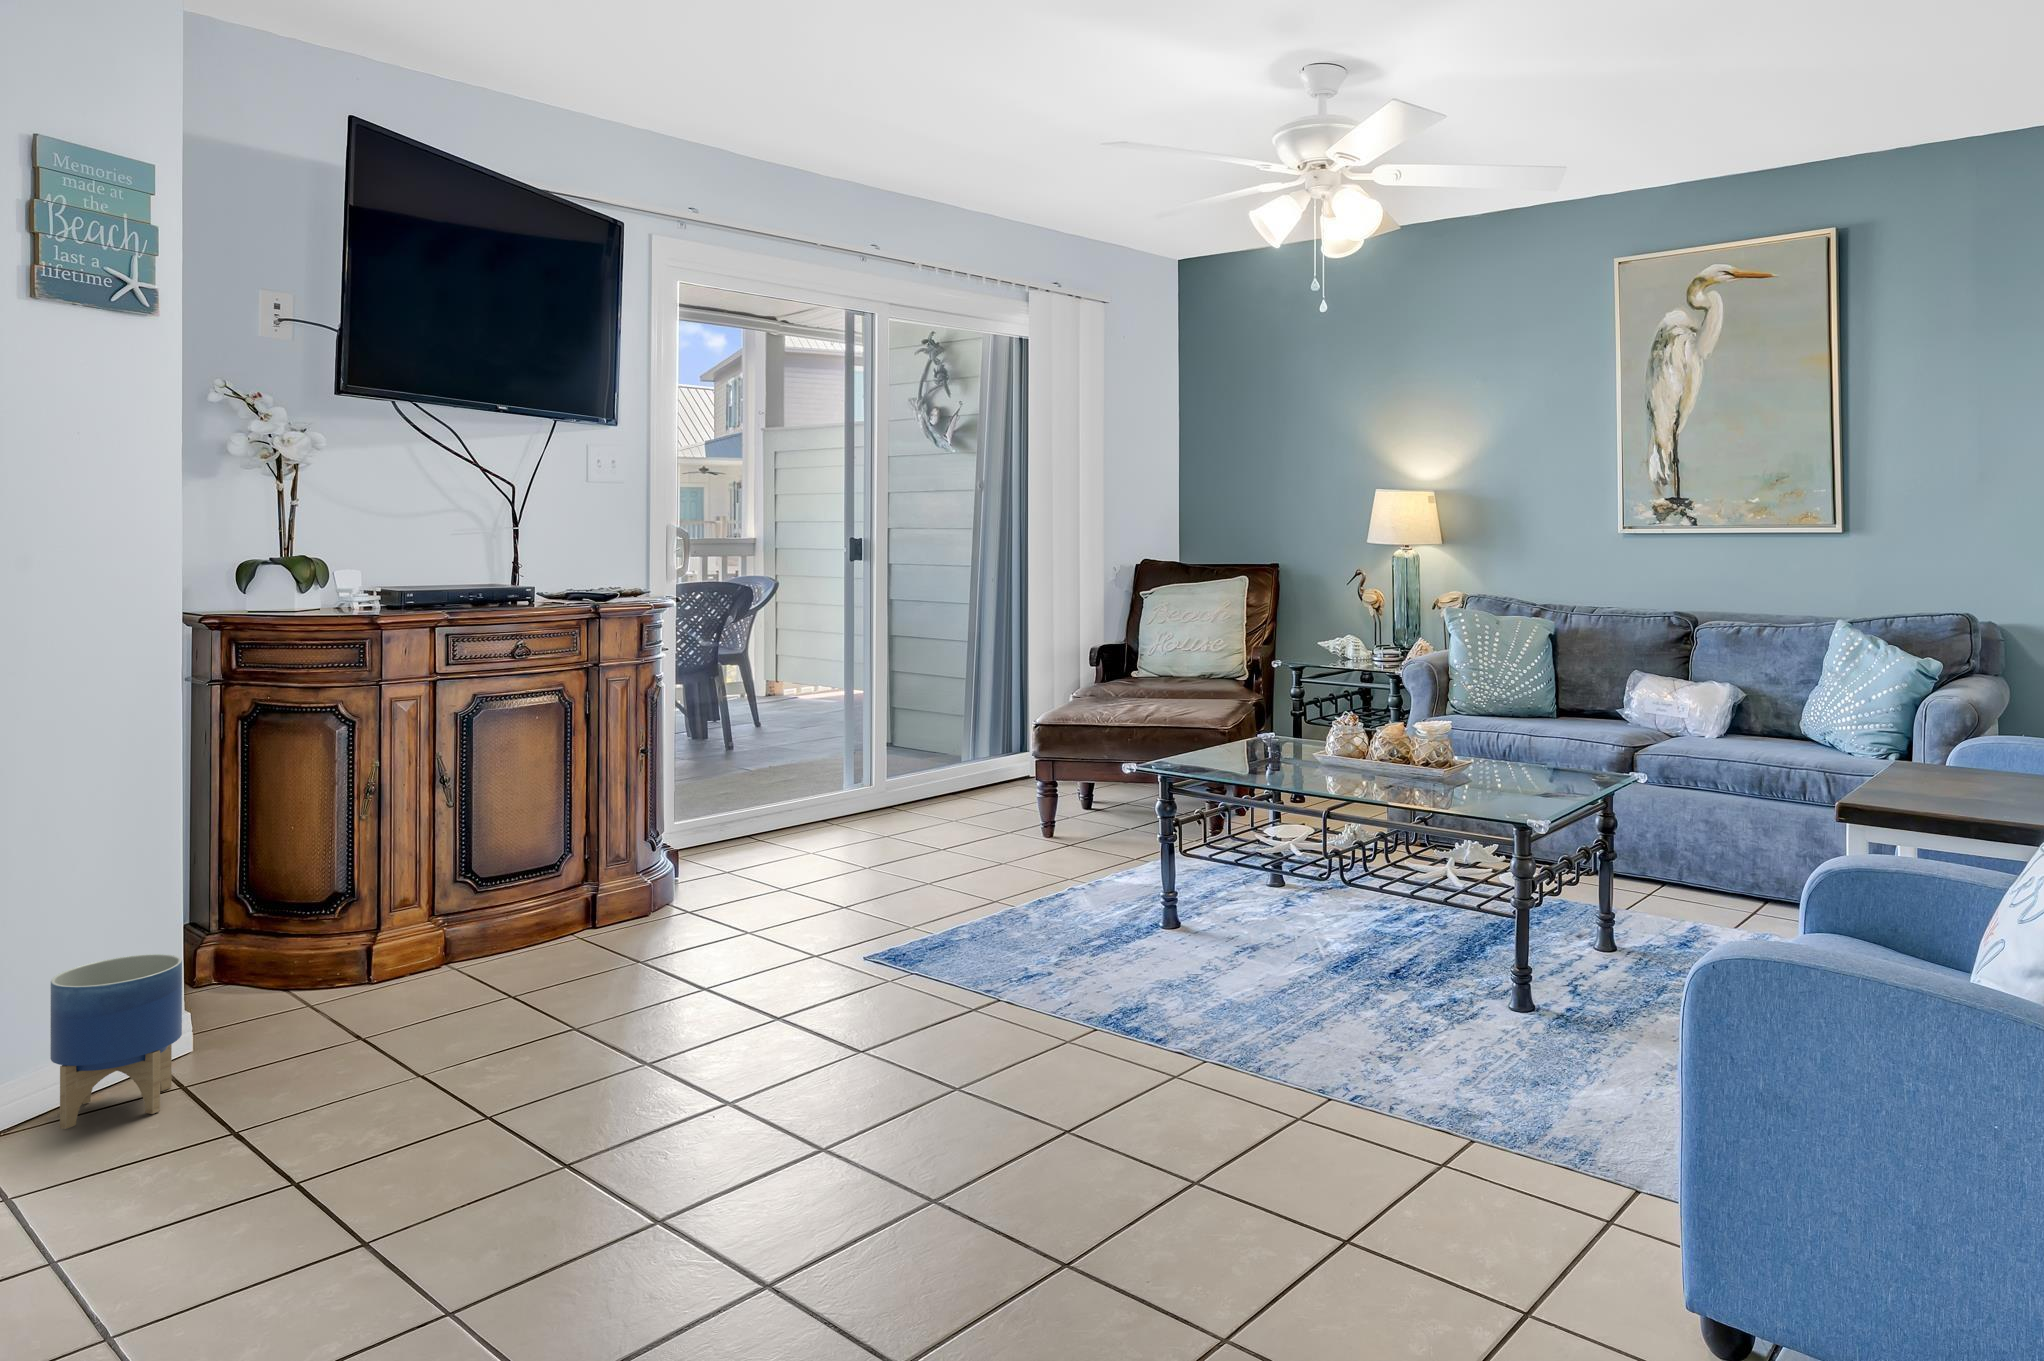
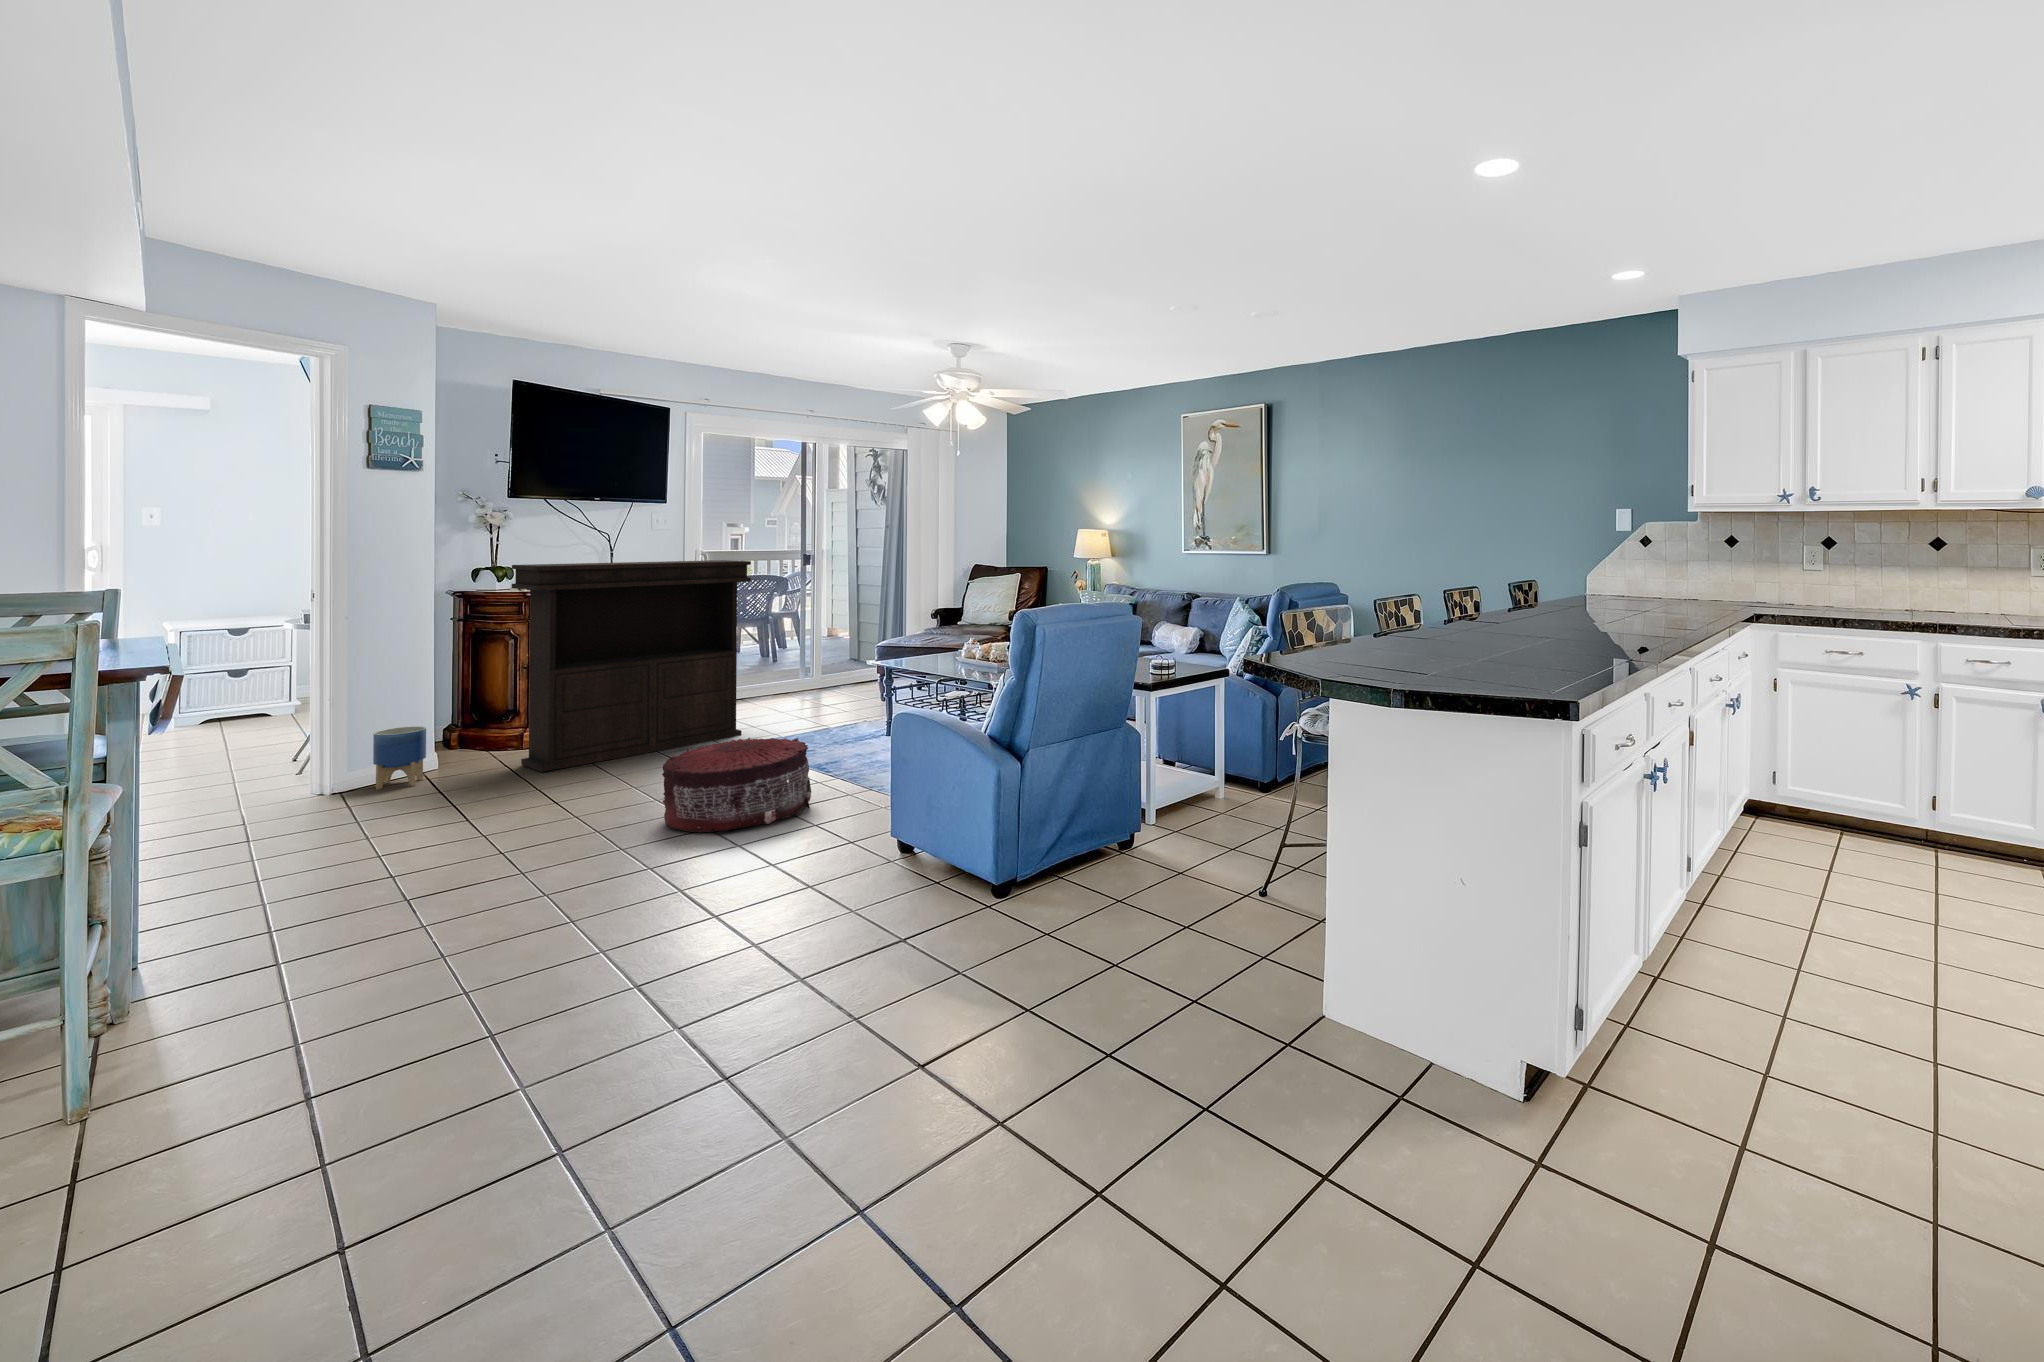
console table: none [373,545,864,1056] -> present [512,560,751,772]
pouf: none [914,982,1289,1291] -> present [662,737,811,832]

